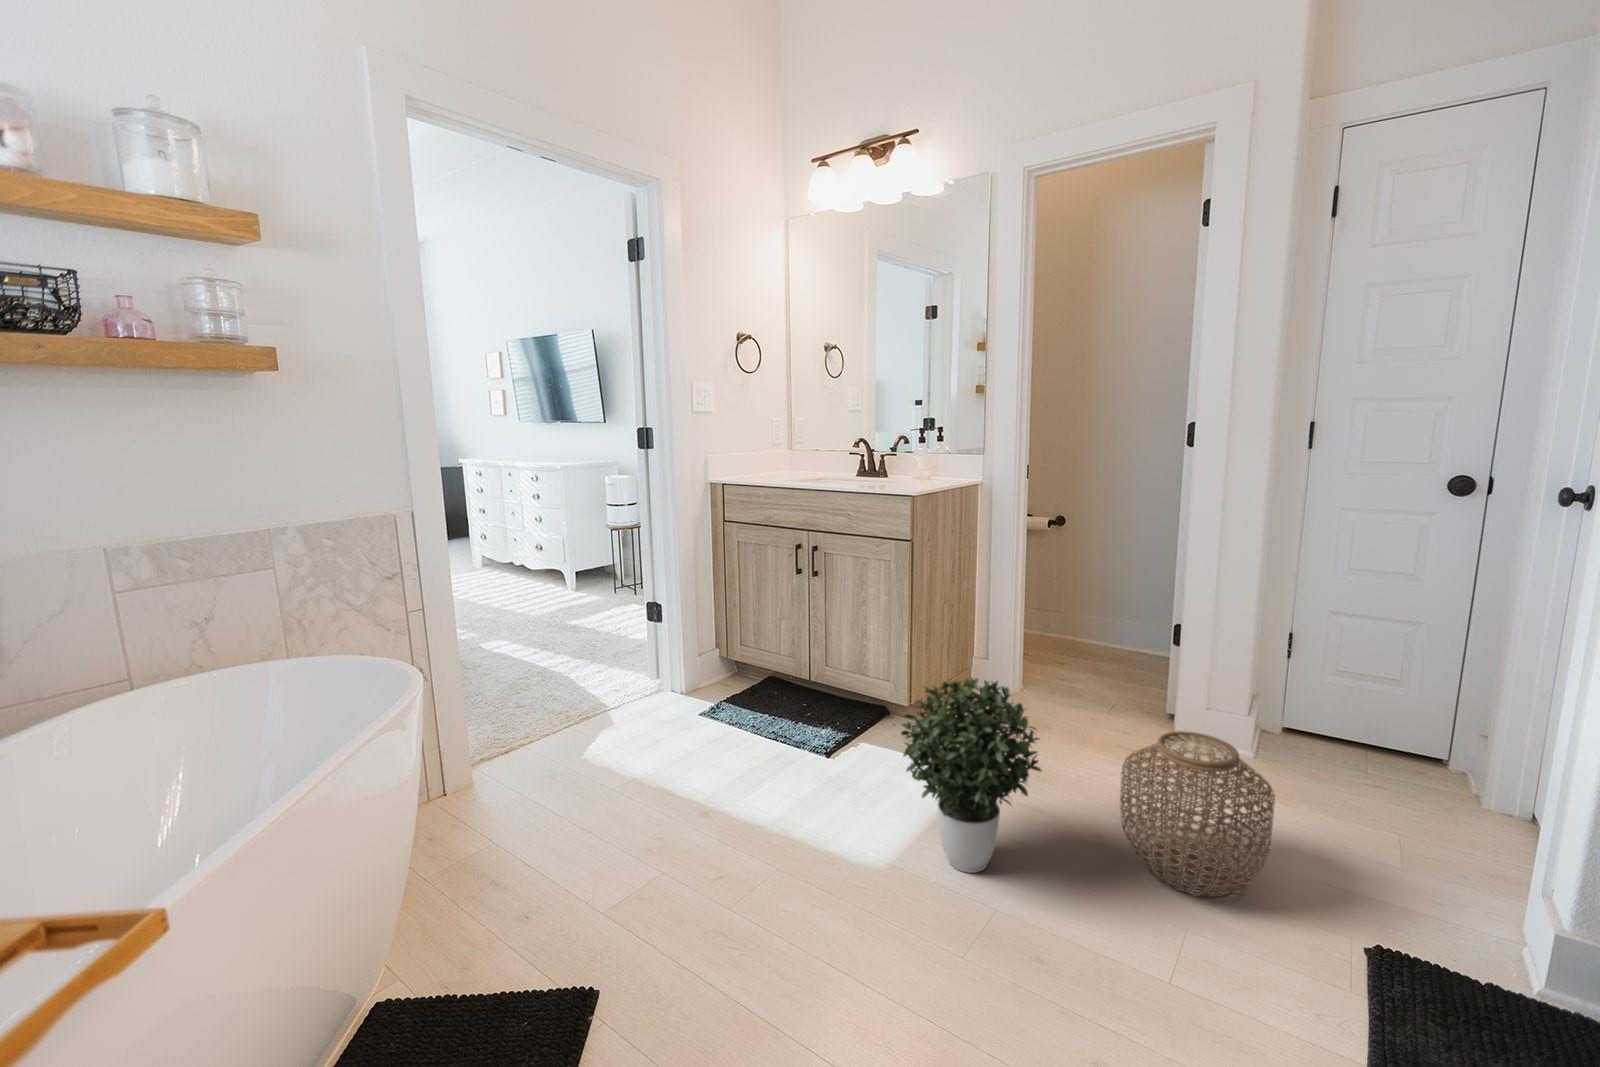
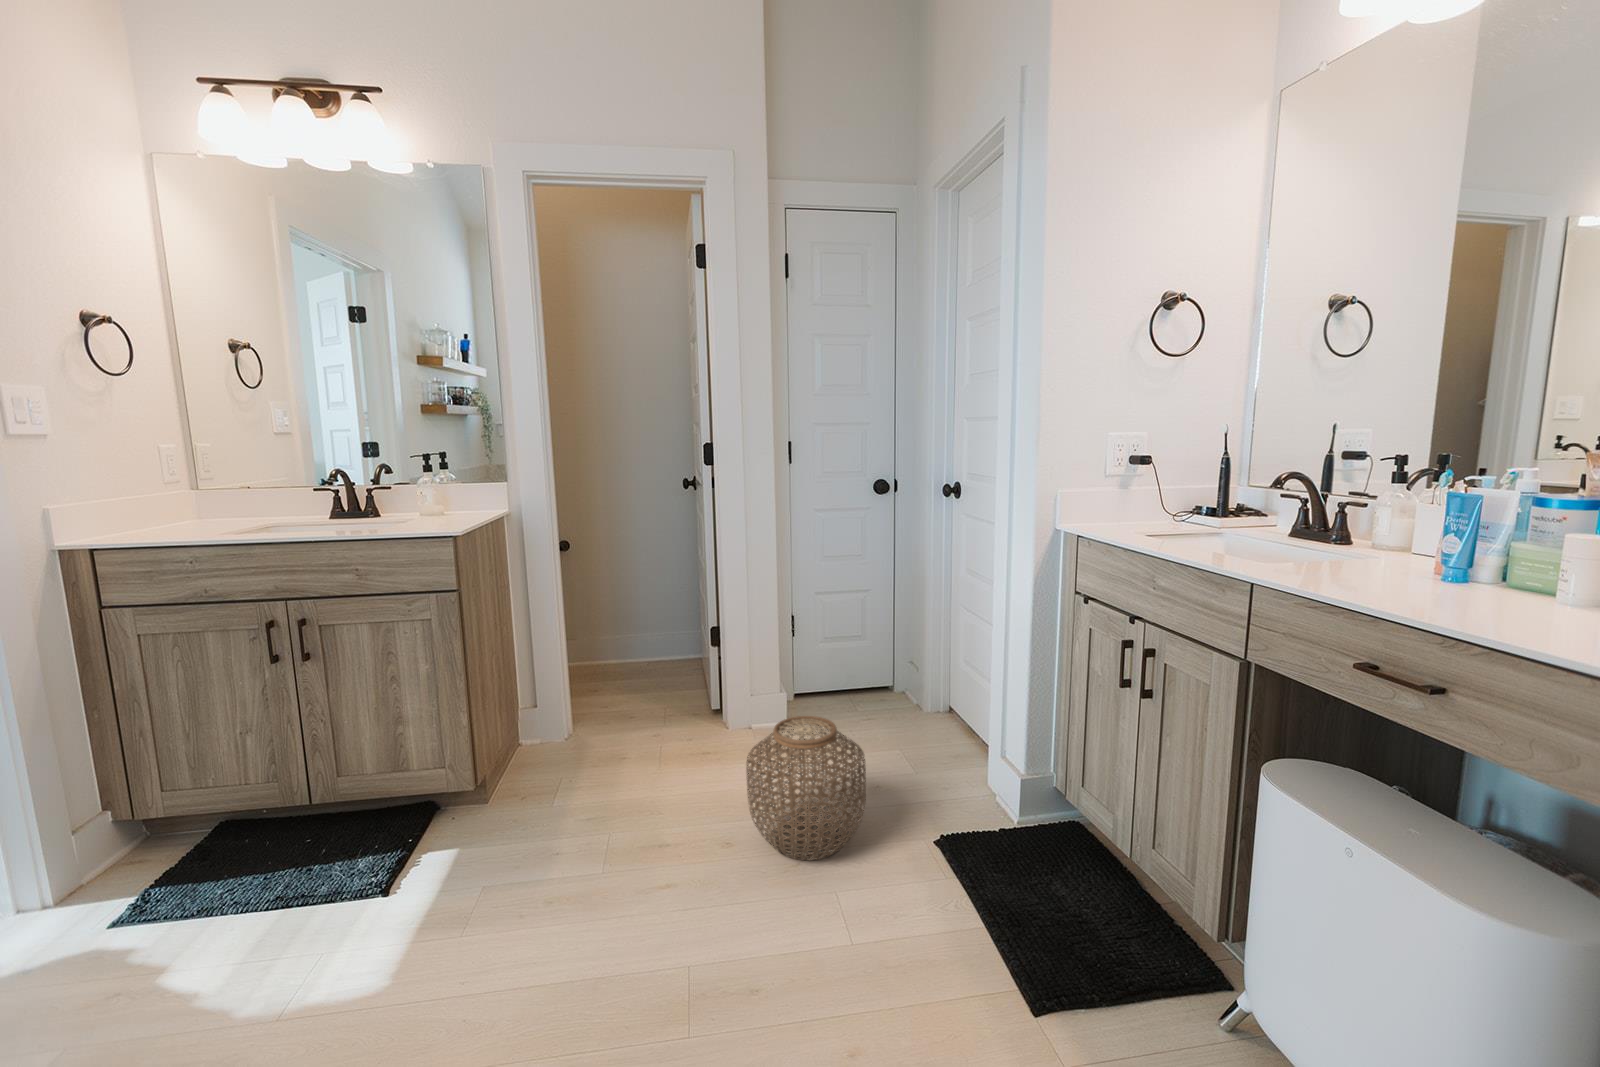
potted plant: present [901,678,1041,873] -> none [539,723,699,947]

